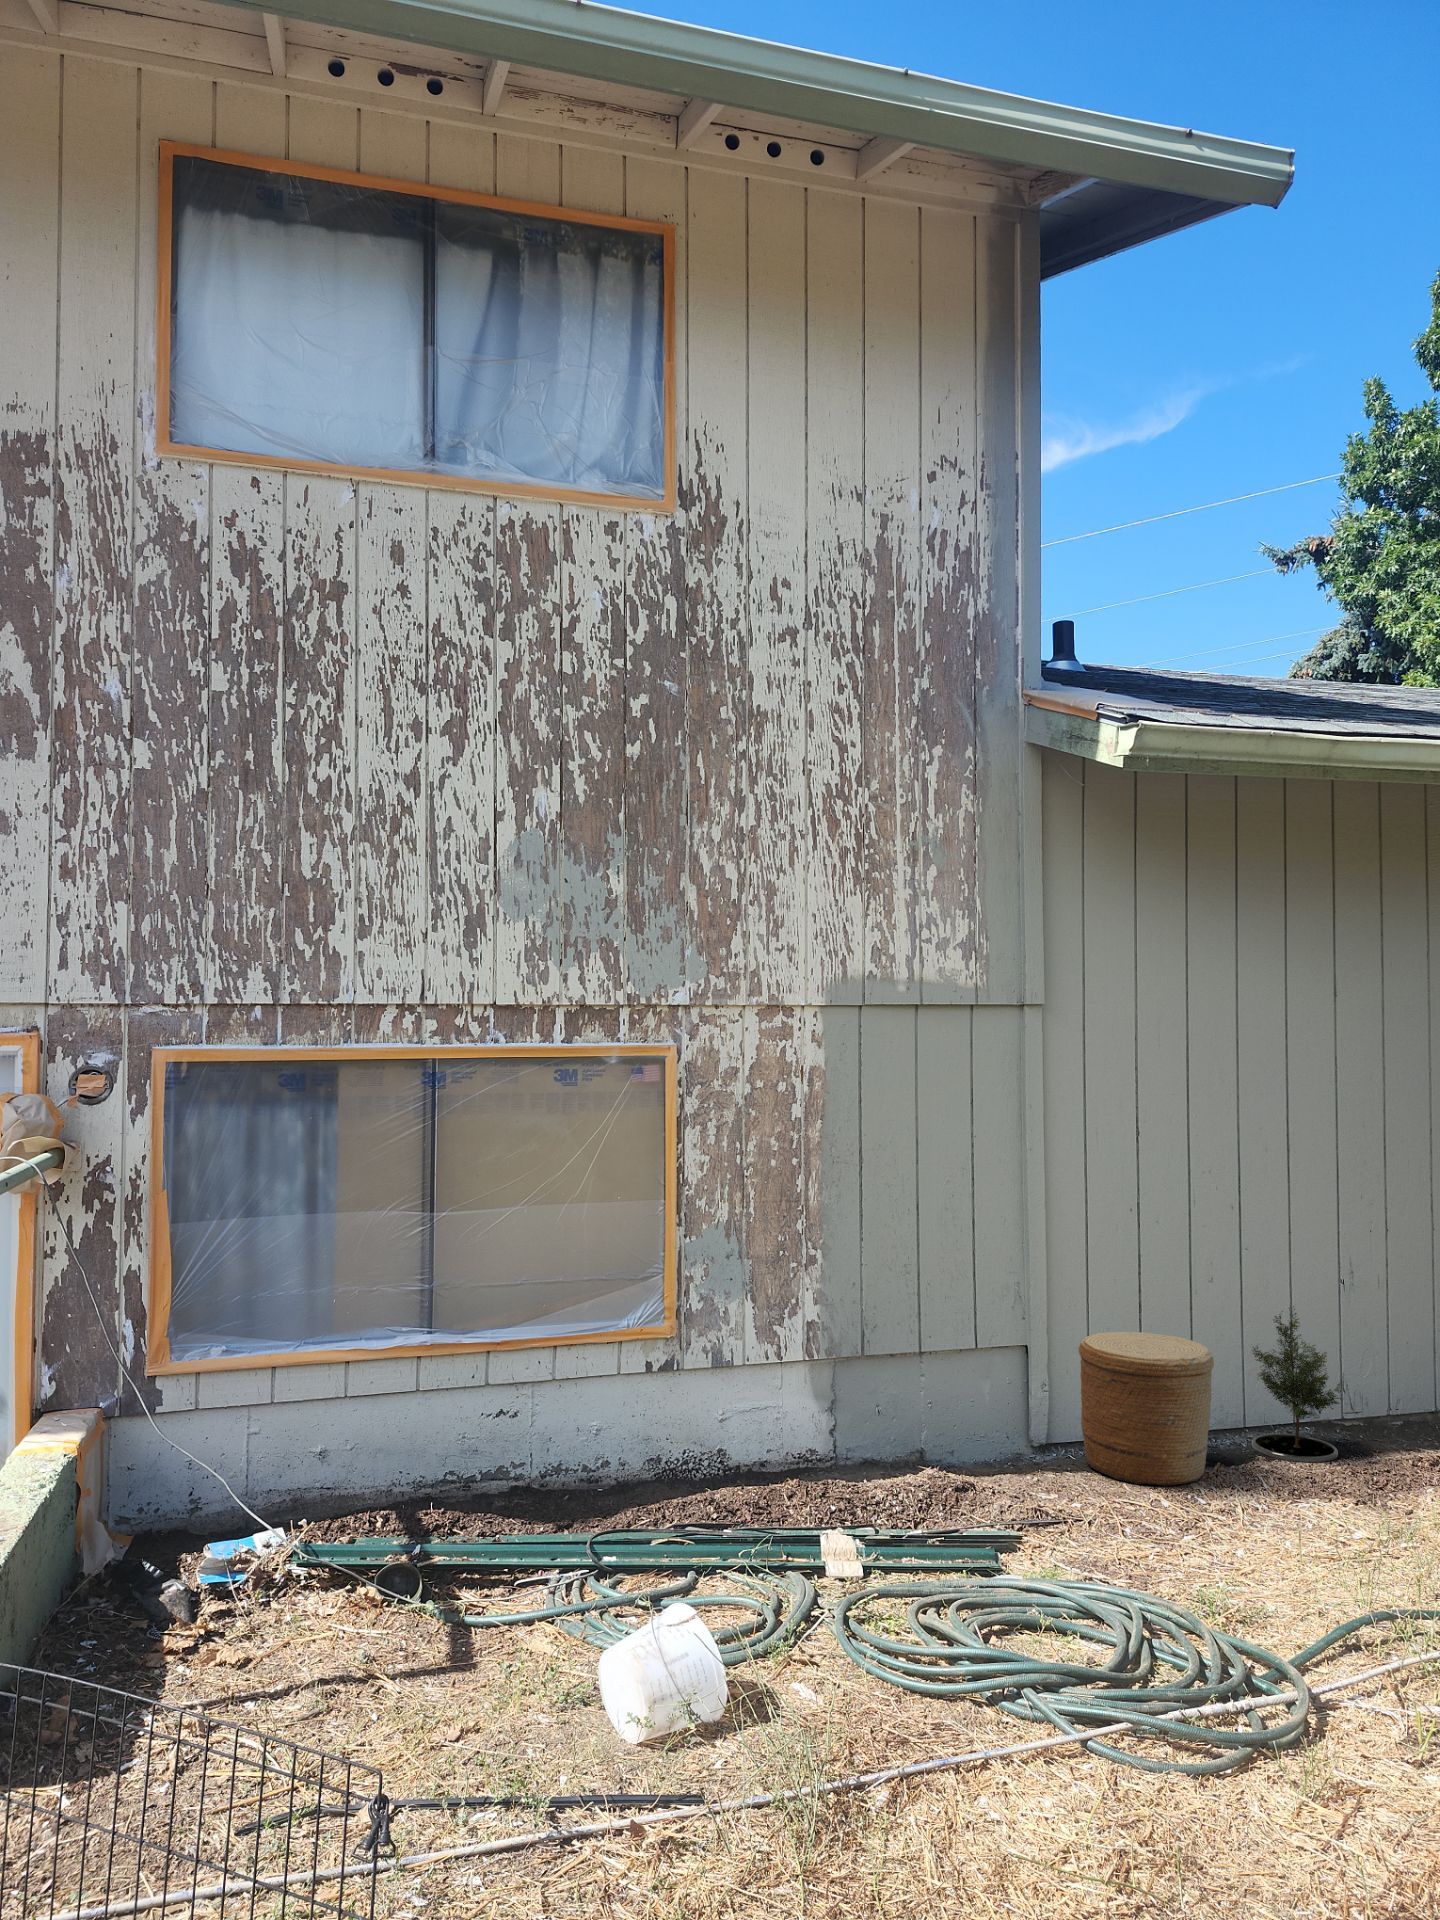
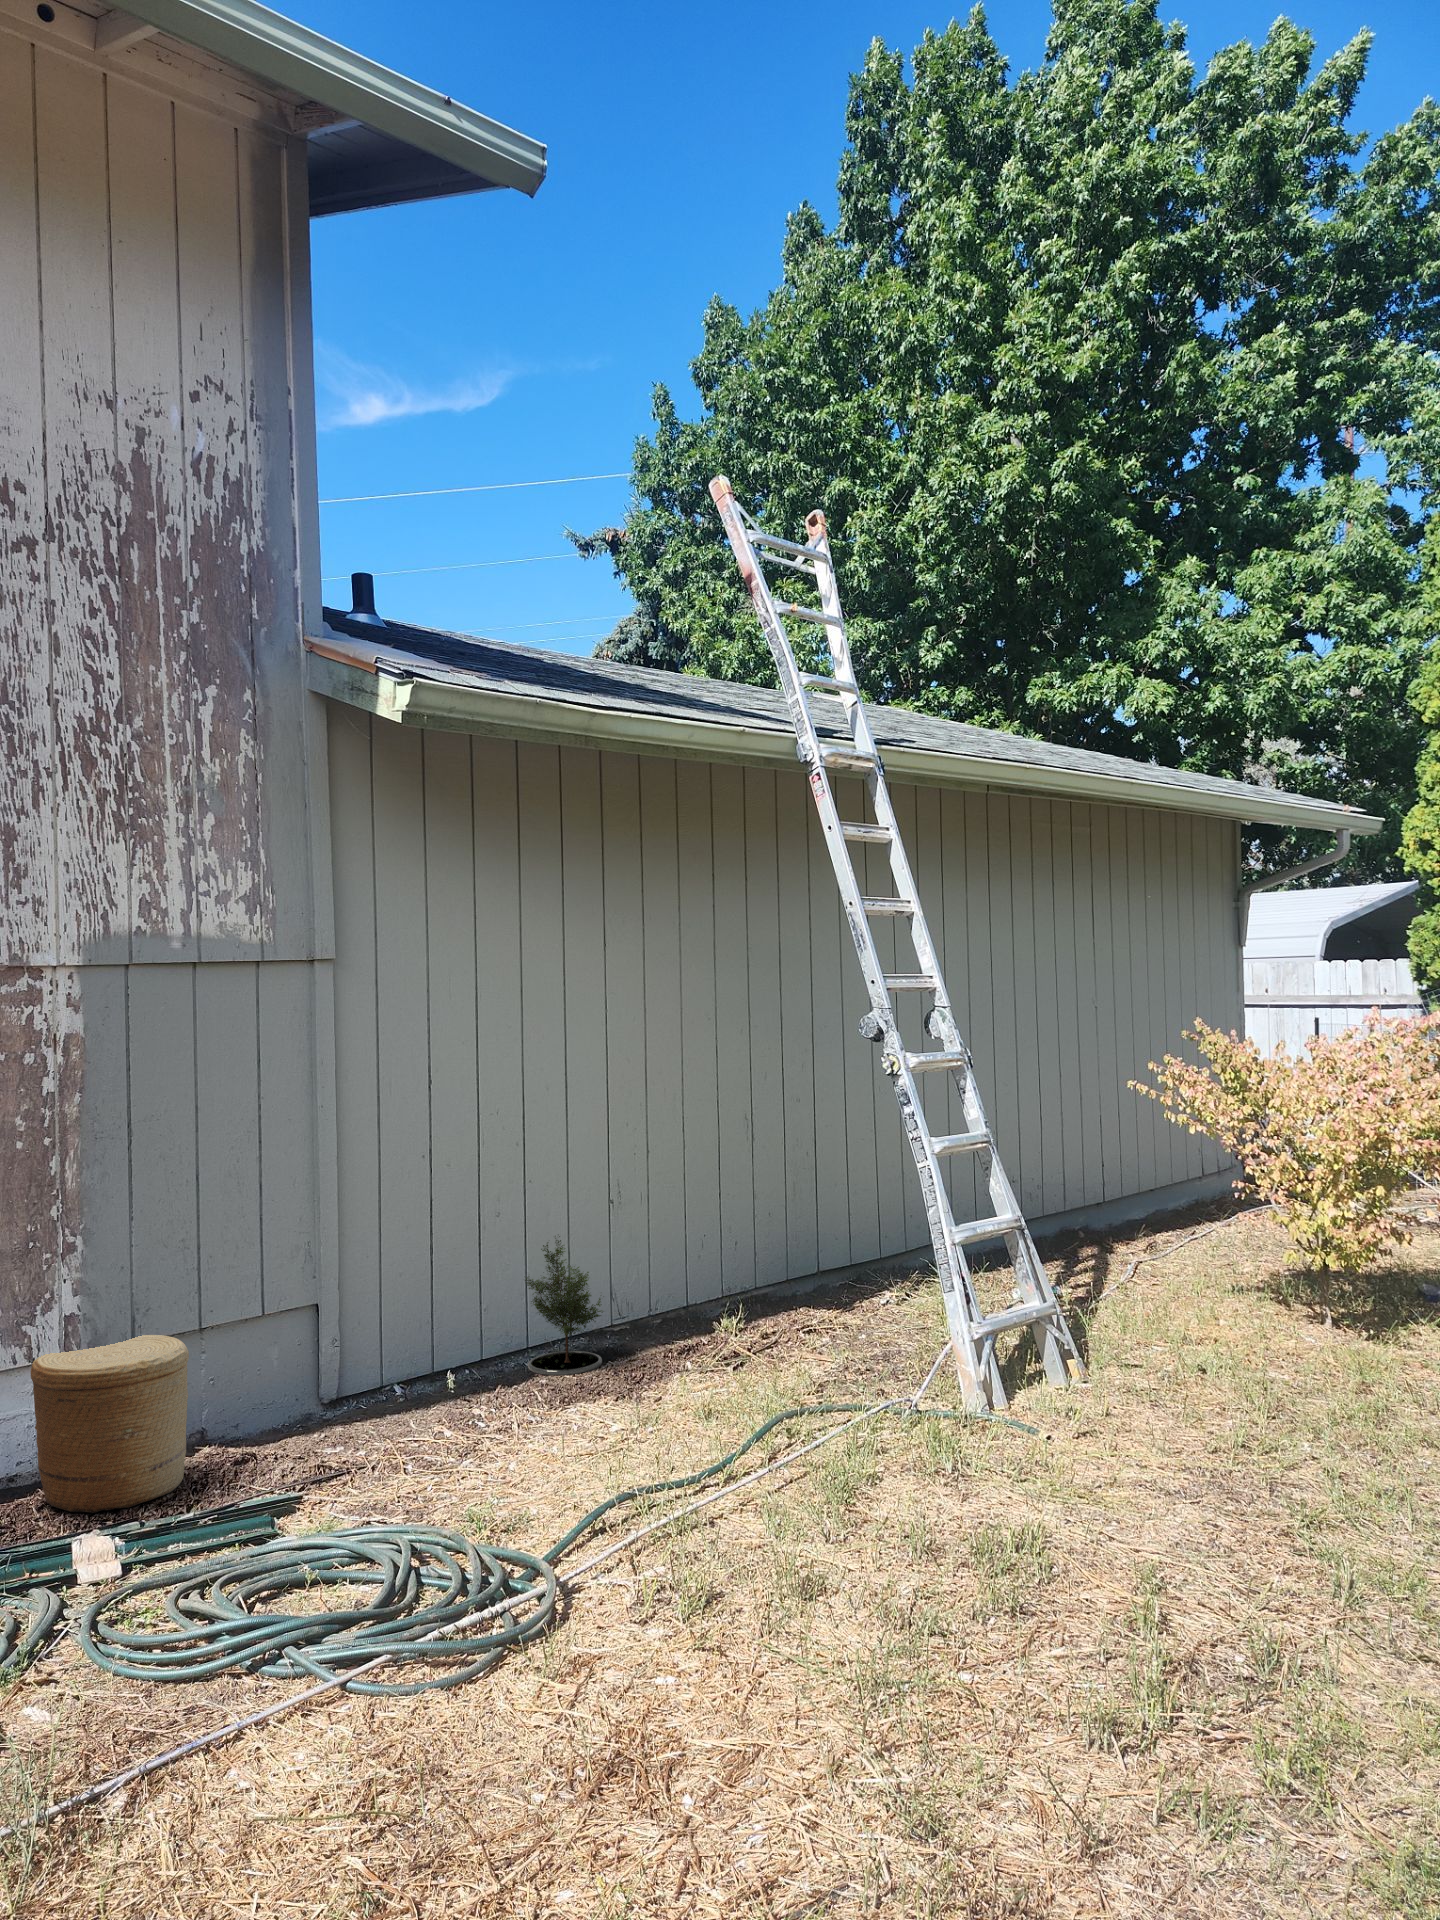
basket: present [1079,1332,1214,1486] -> present [31,1335,189,1513]

